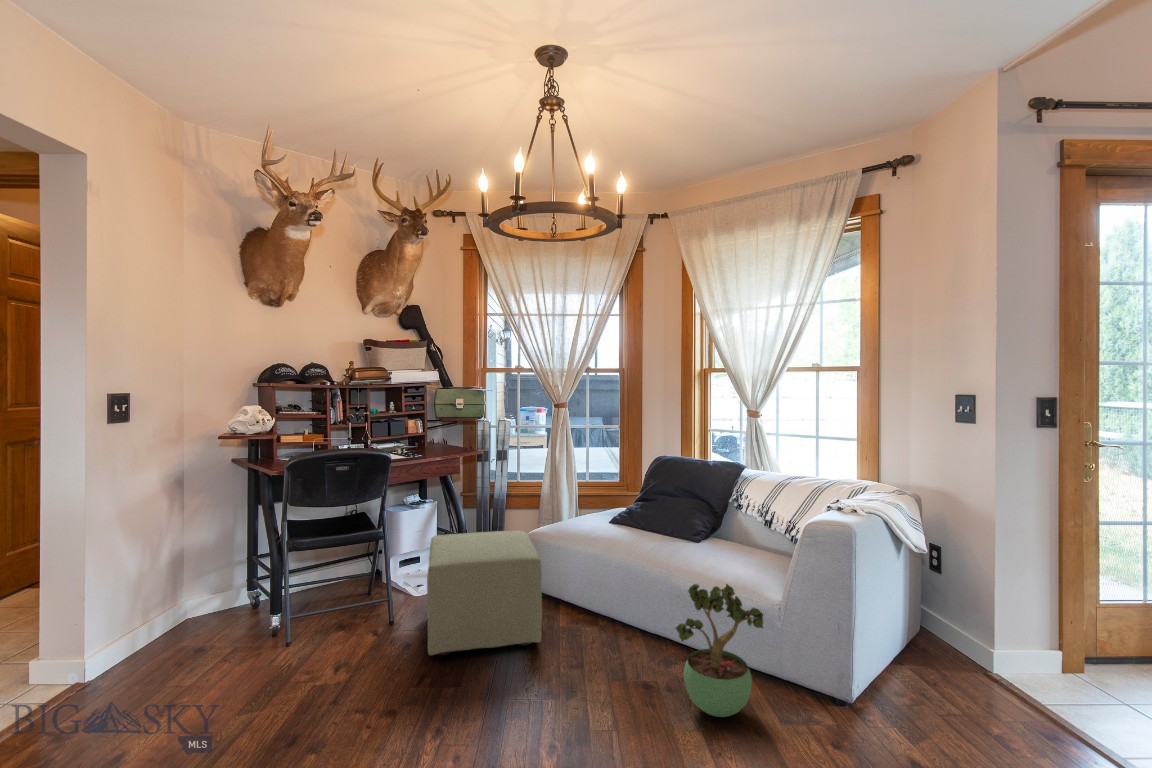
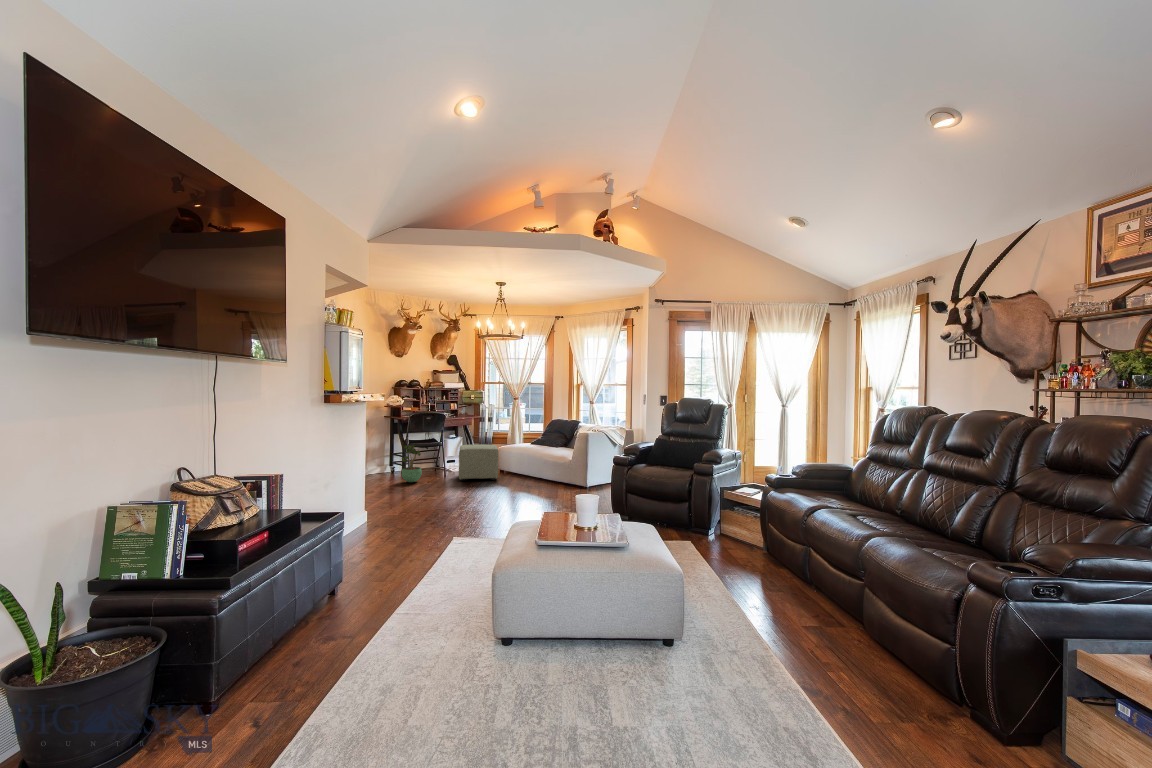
potted plant: present [676,584,764,717] -> present [402,445,422,482]

